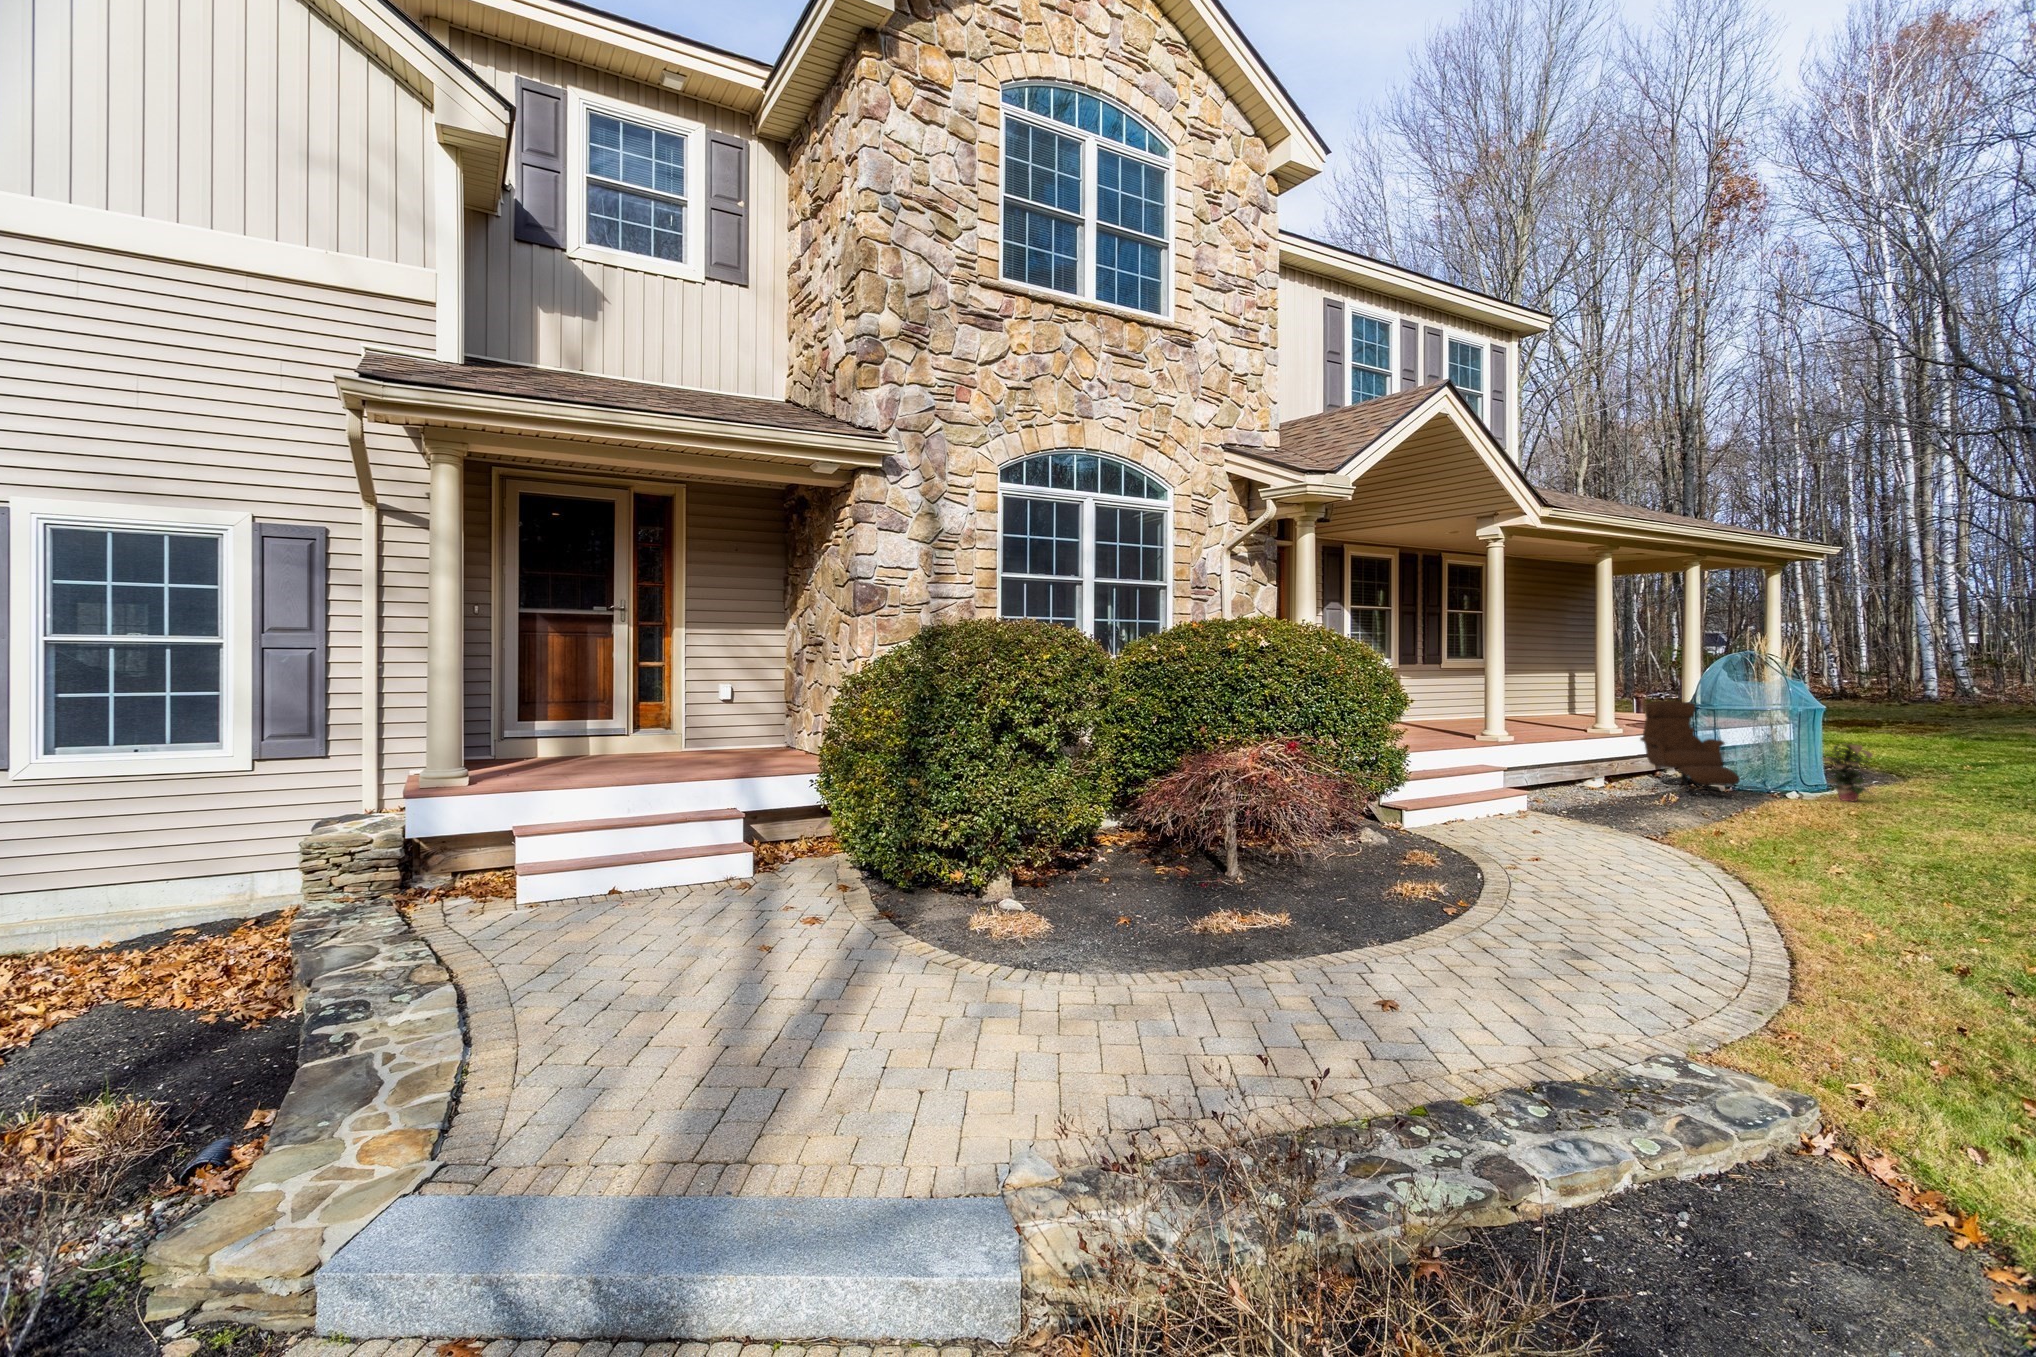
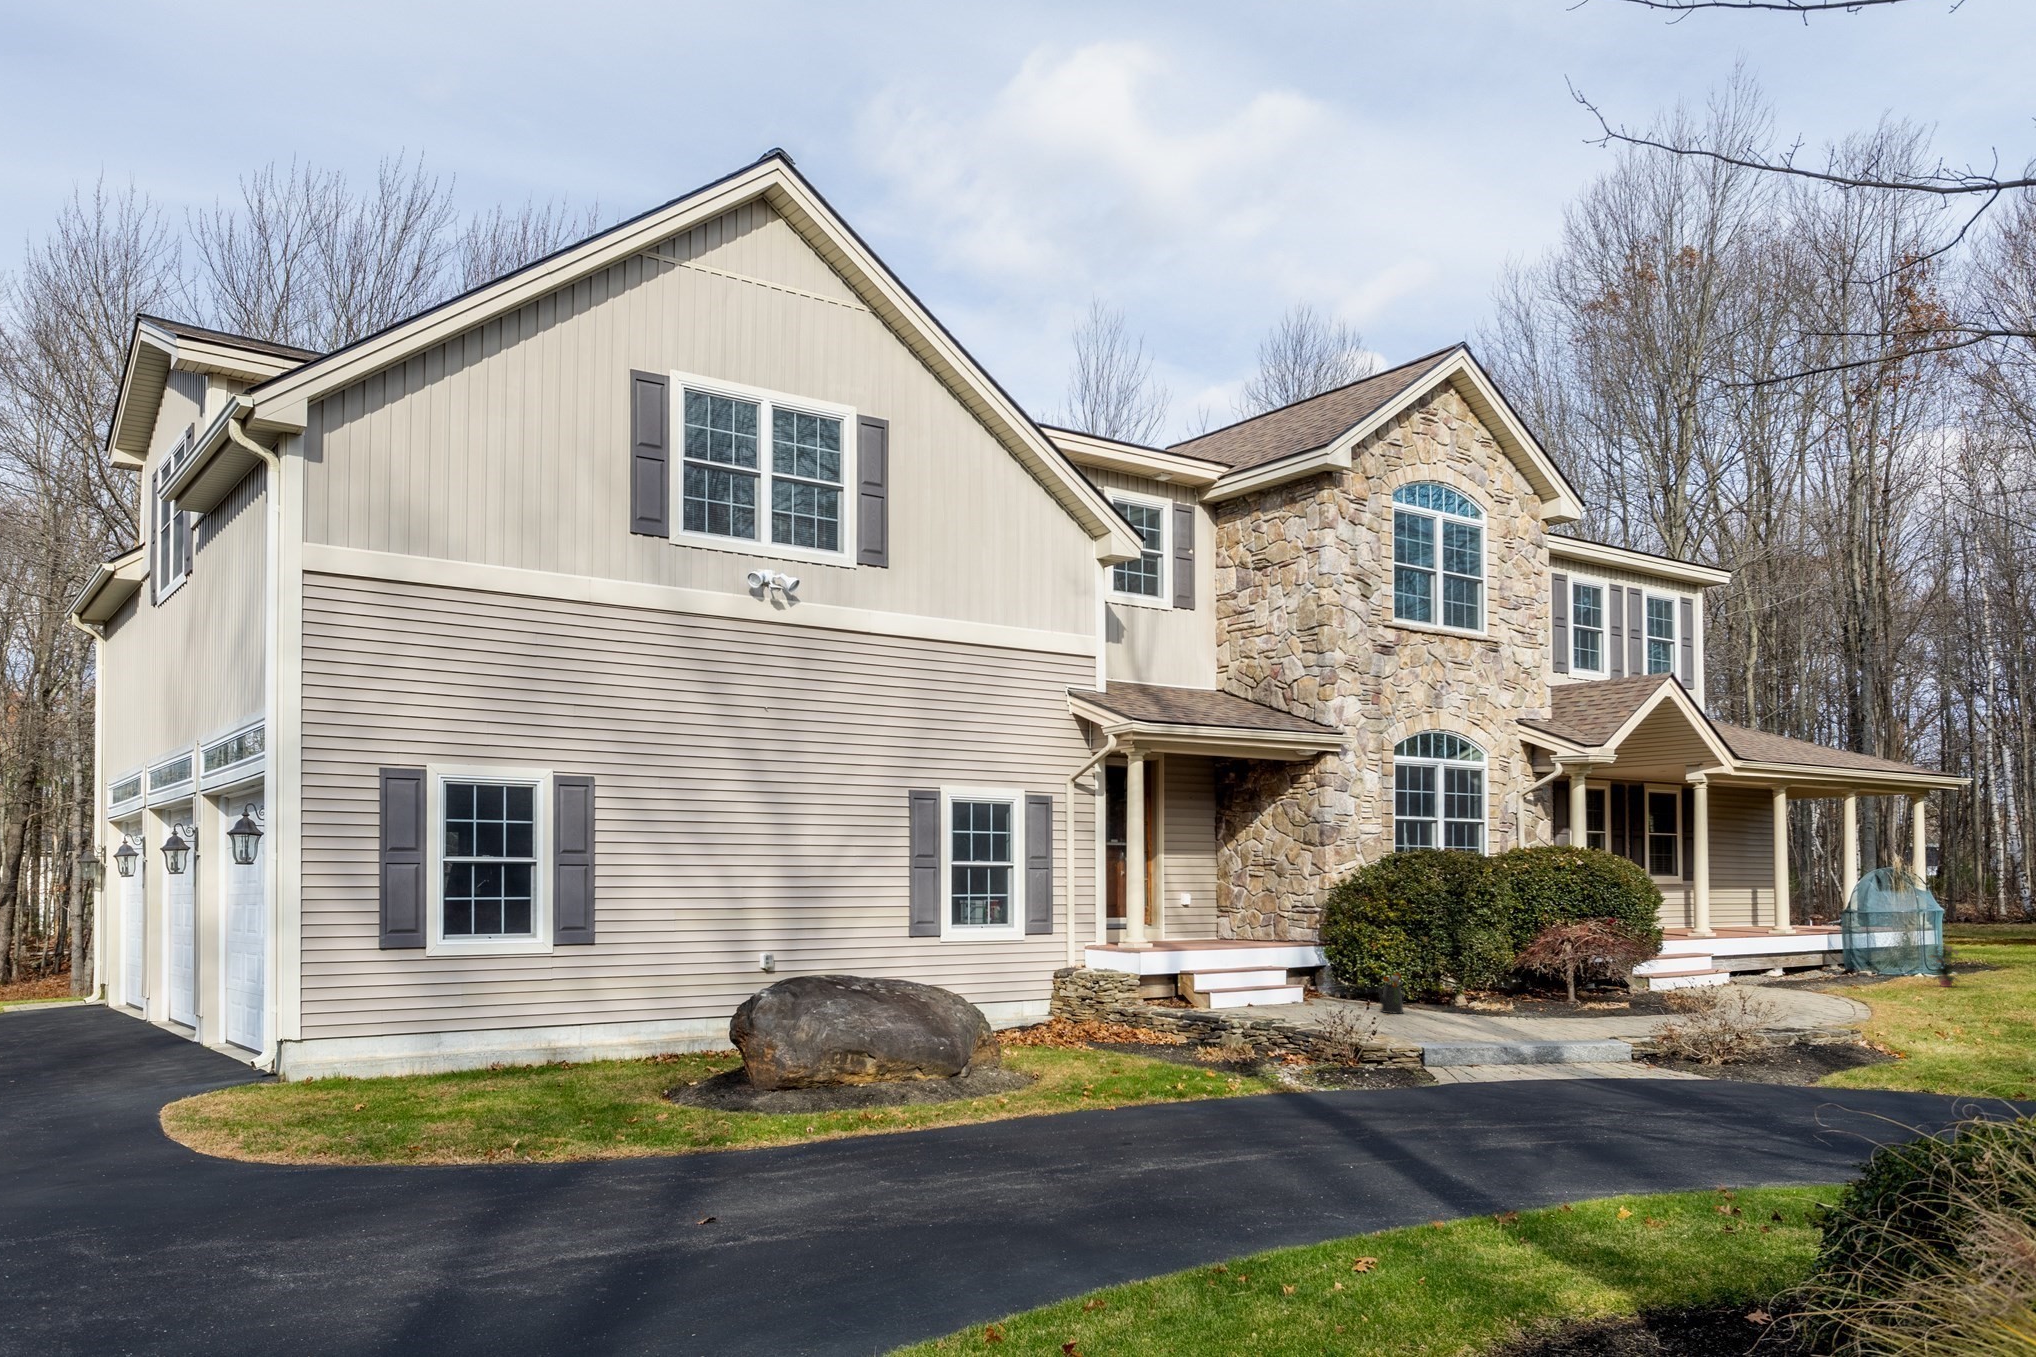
lounge chair: present [1640,701,1740,797] -> none [1807,912,1874,984]
watering can: none [811,832,876,913] -> present [1378,973,1403,1014]

